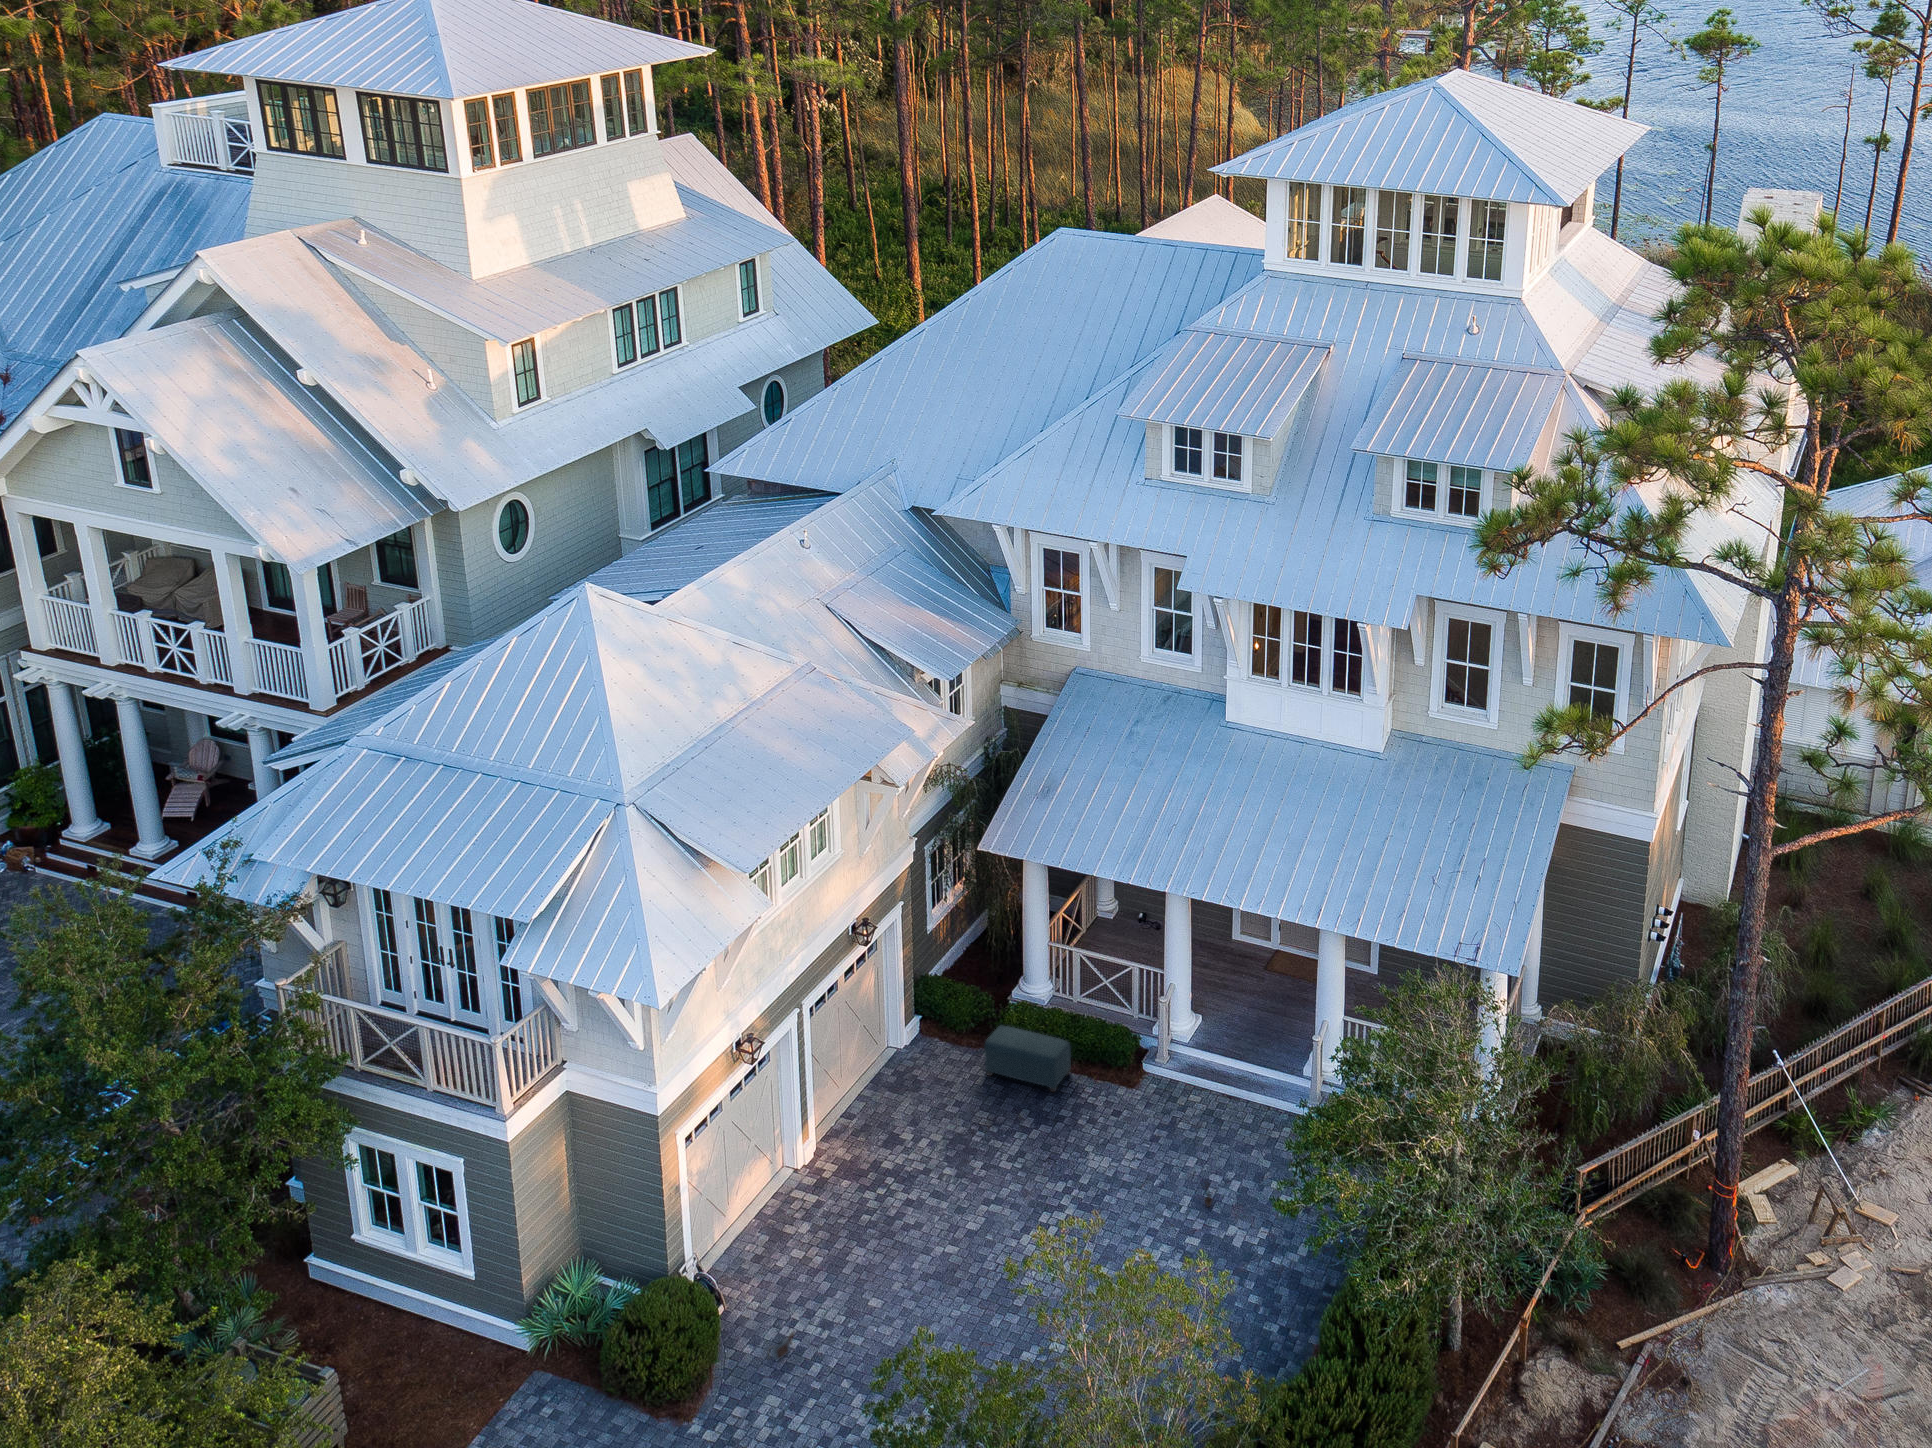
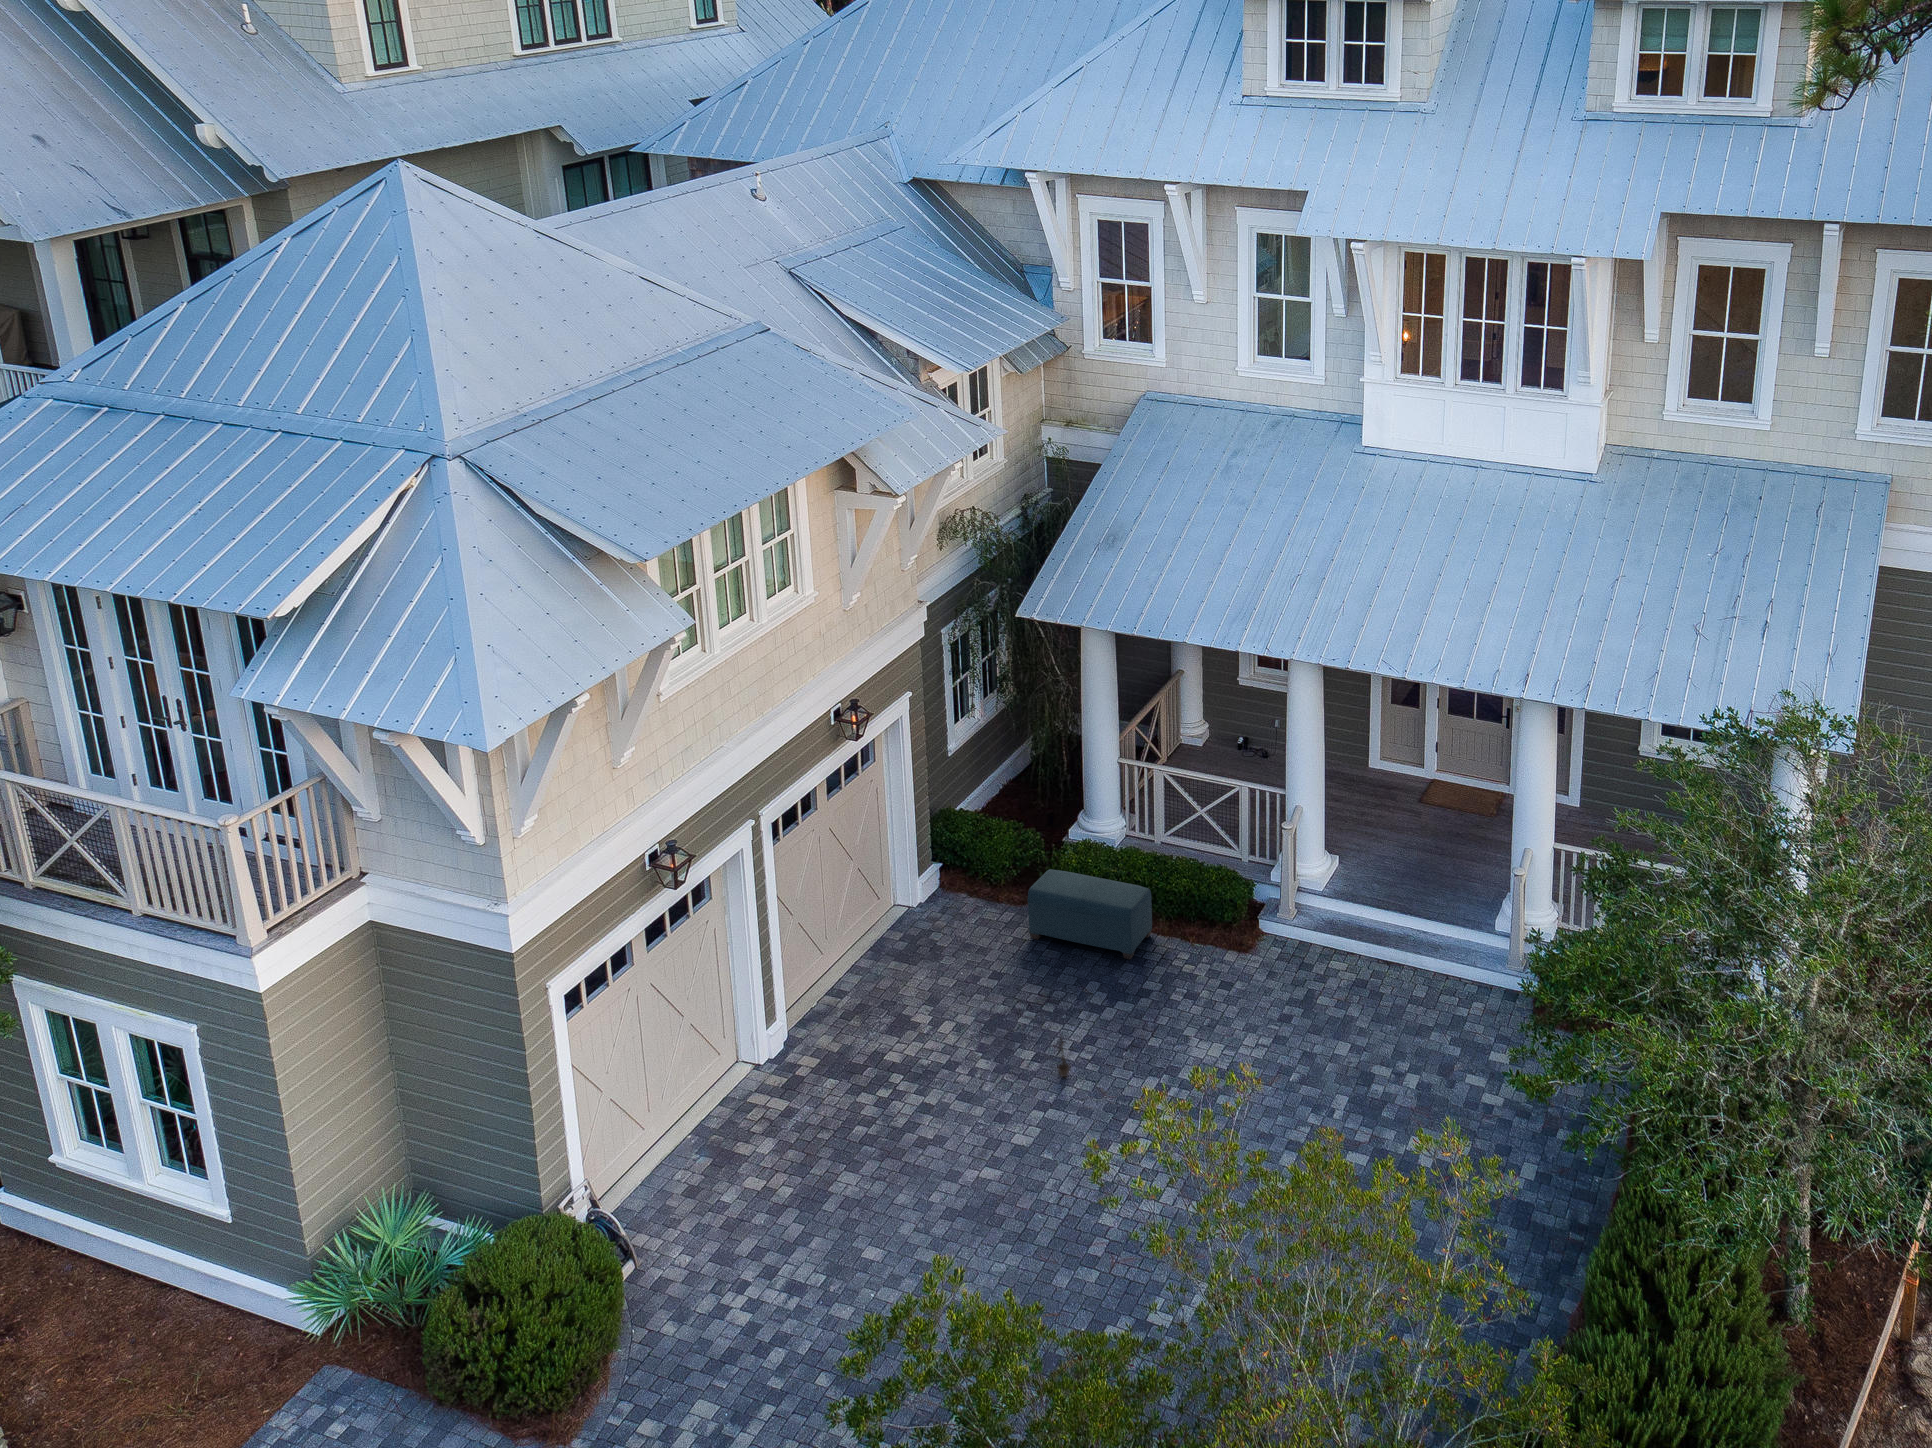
decorative plant: present [1203,1181,1213,1207] -> present [1054,1038,1073,1077]
watering can: present [768,1331,795,1361] -> none [696,1298,743,1348]

